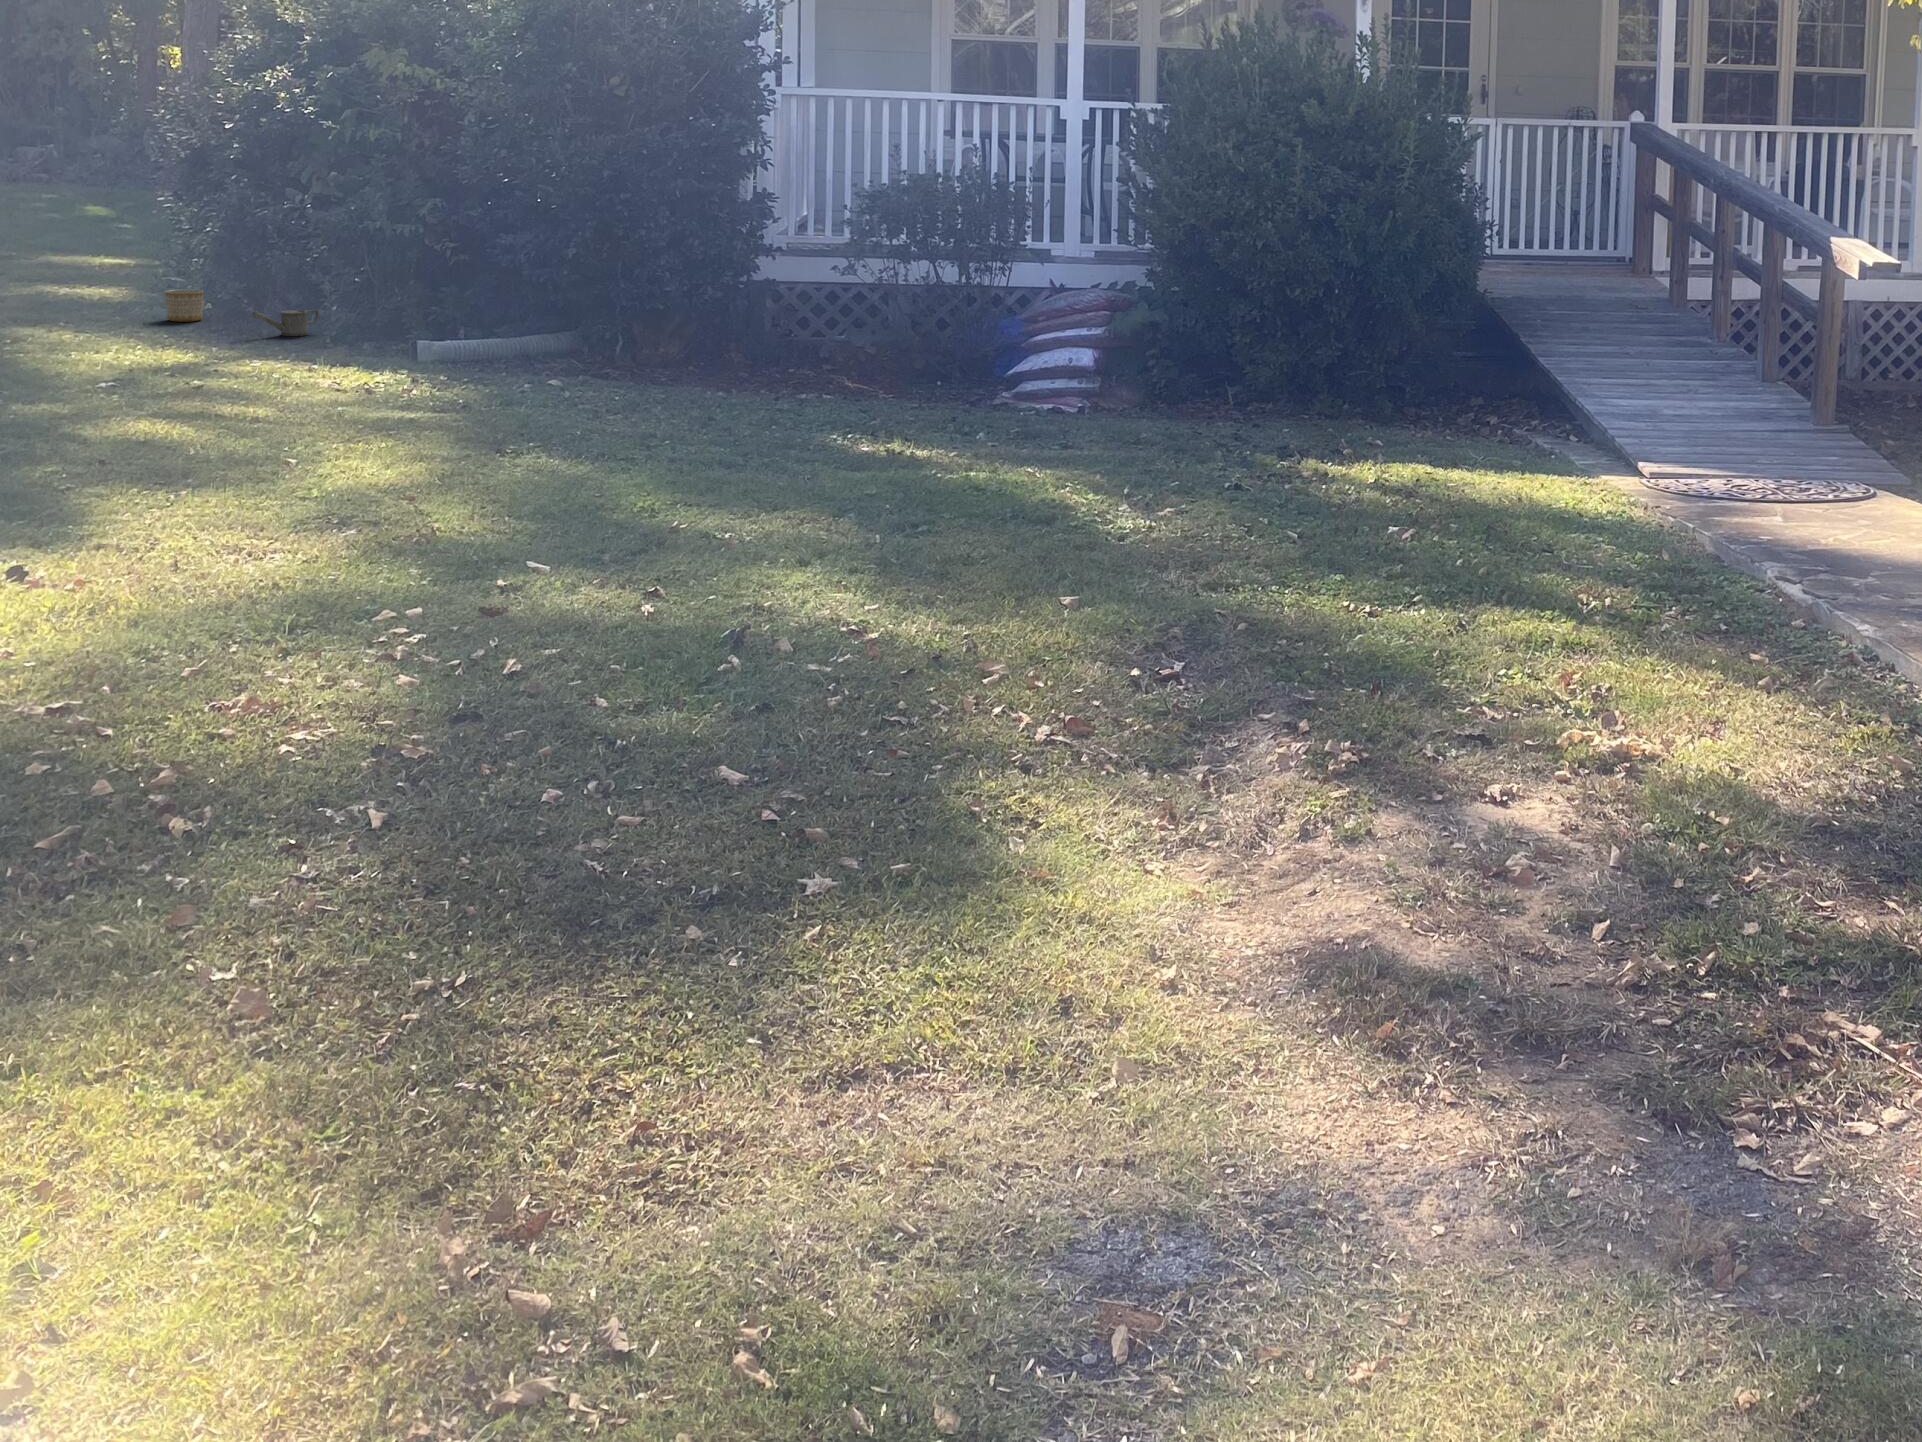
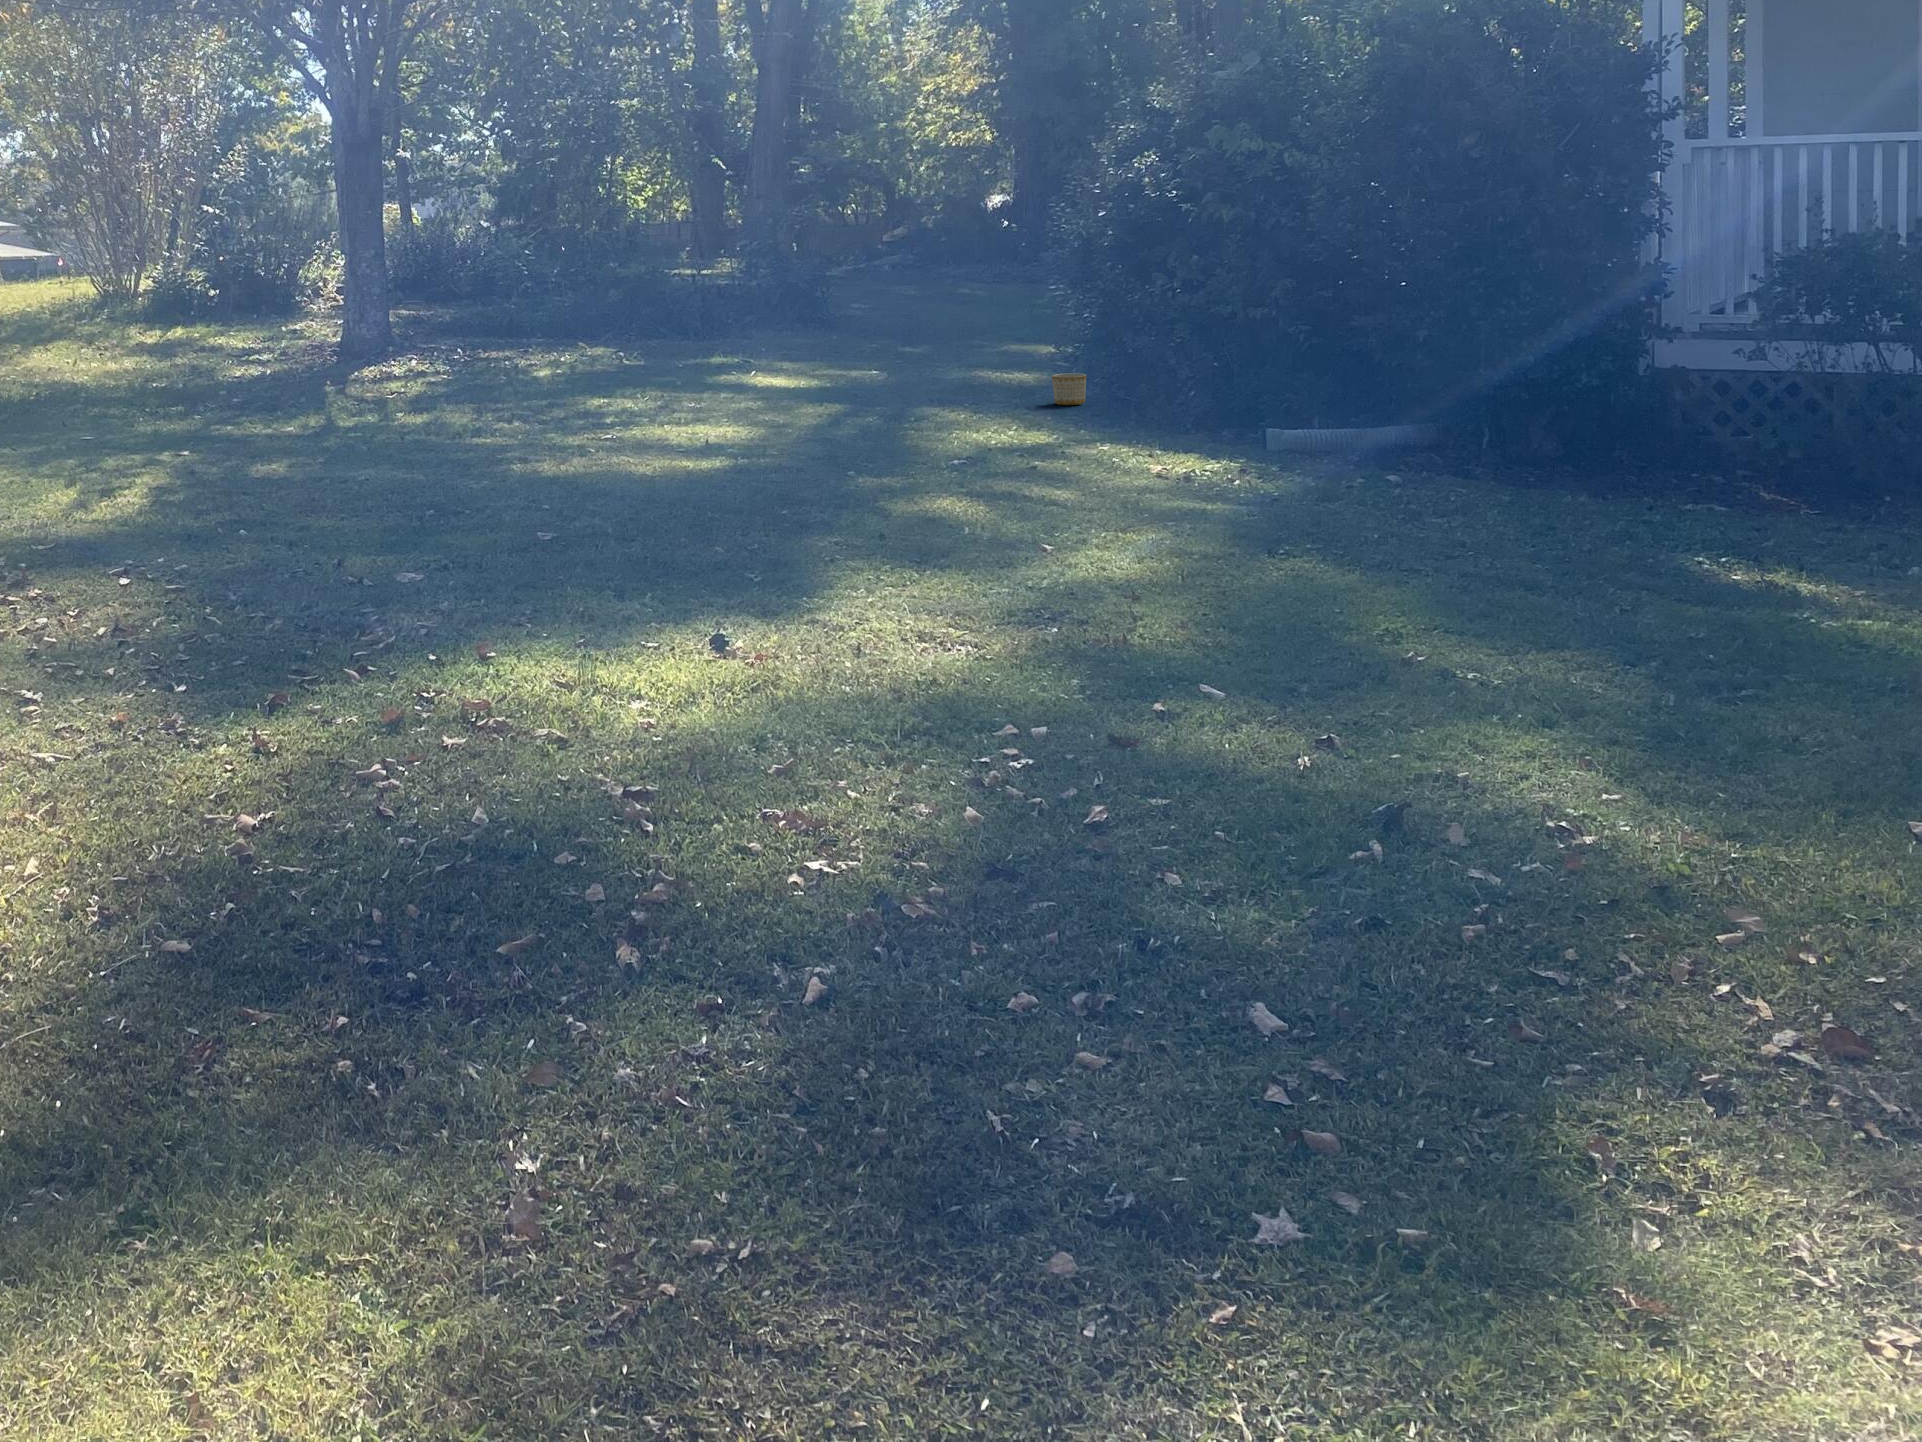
watering can: present [253,310,319,336] -> none [1118,394,1182,420]

